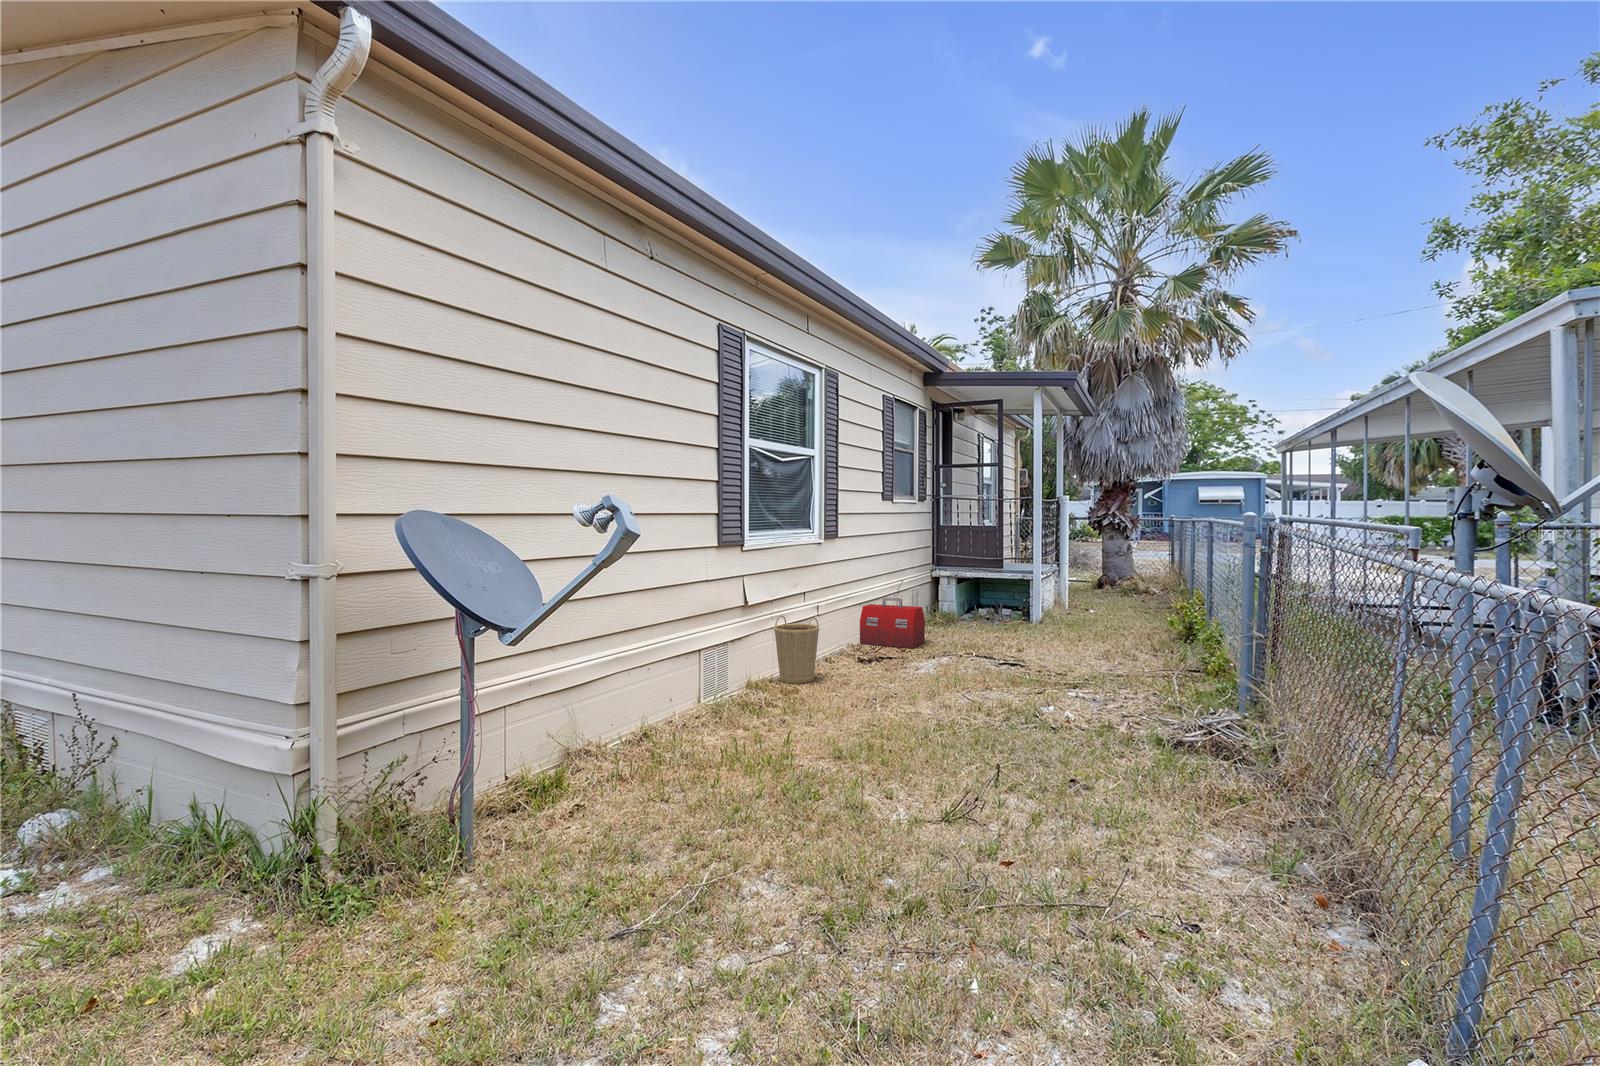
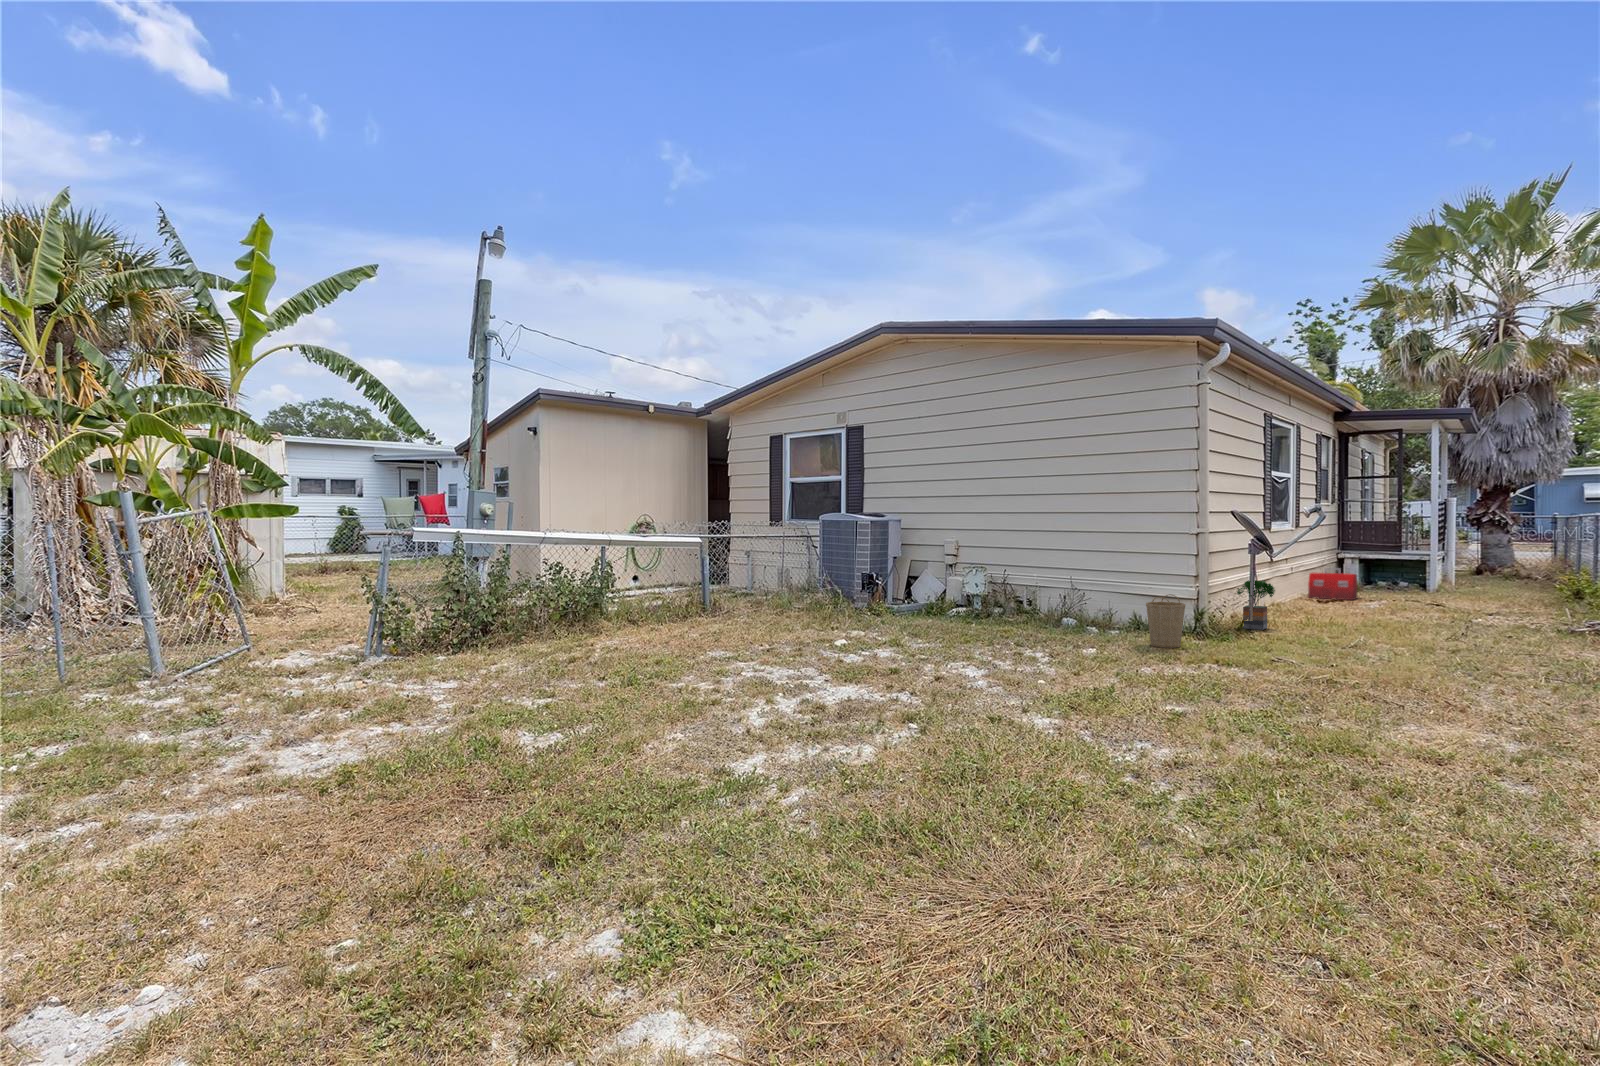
basket: present [774,616,819,683] -> present [1146,594,1185,648]
potted tree: none [586,658,671,769] -> present [1237,580,1275,630]

